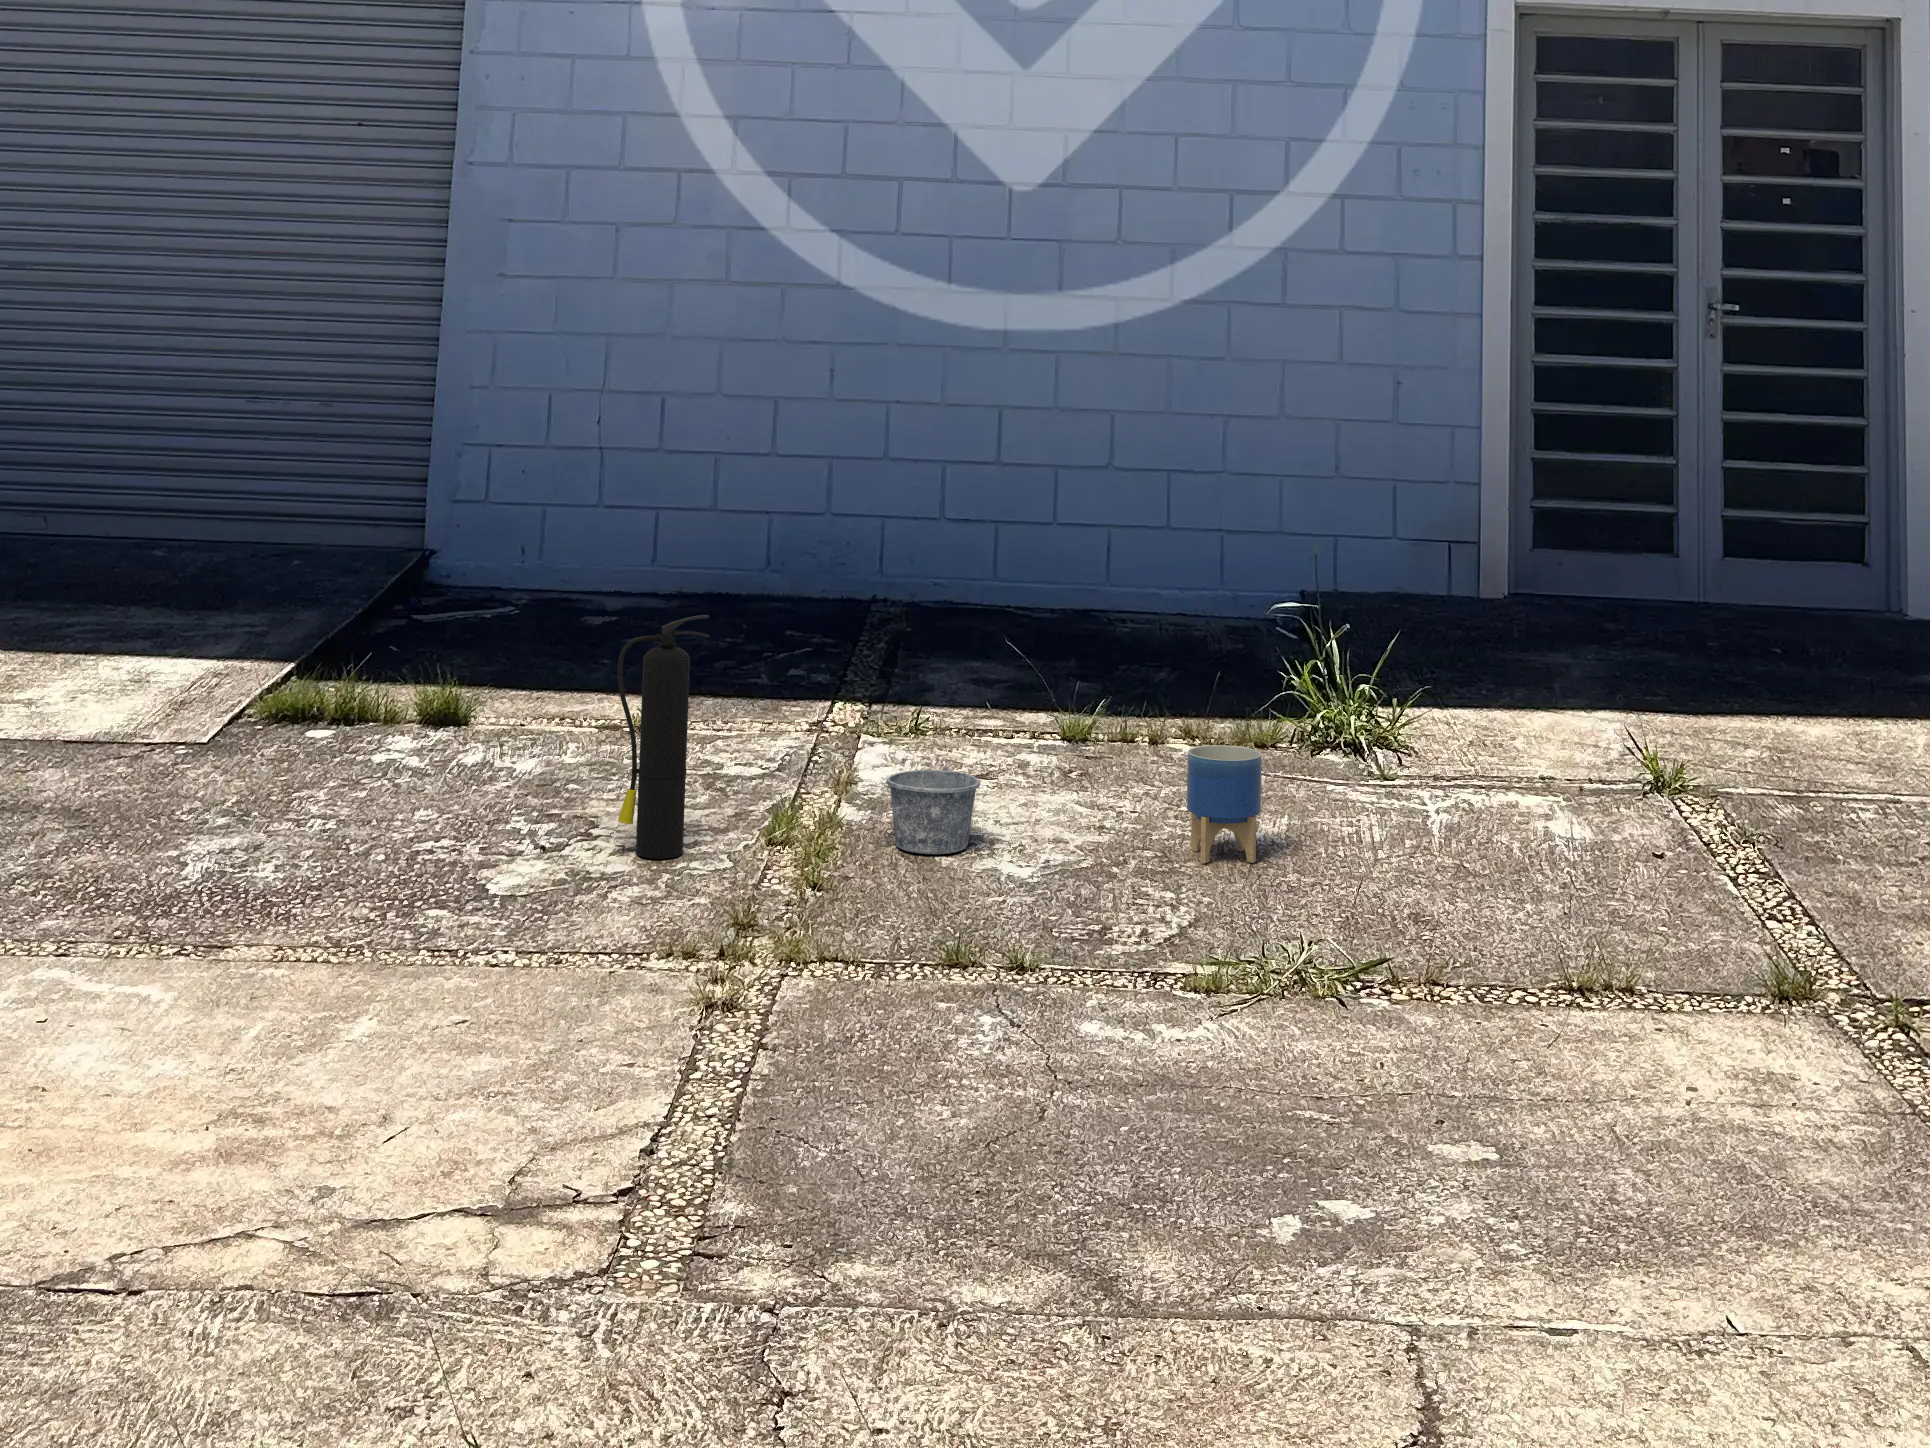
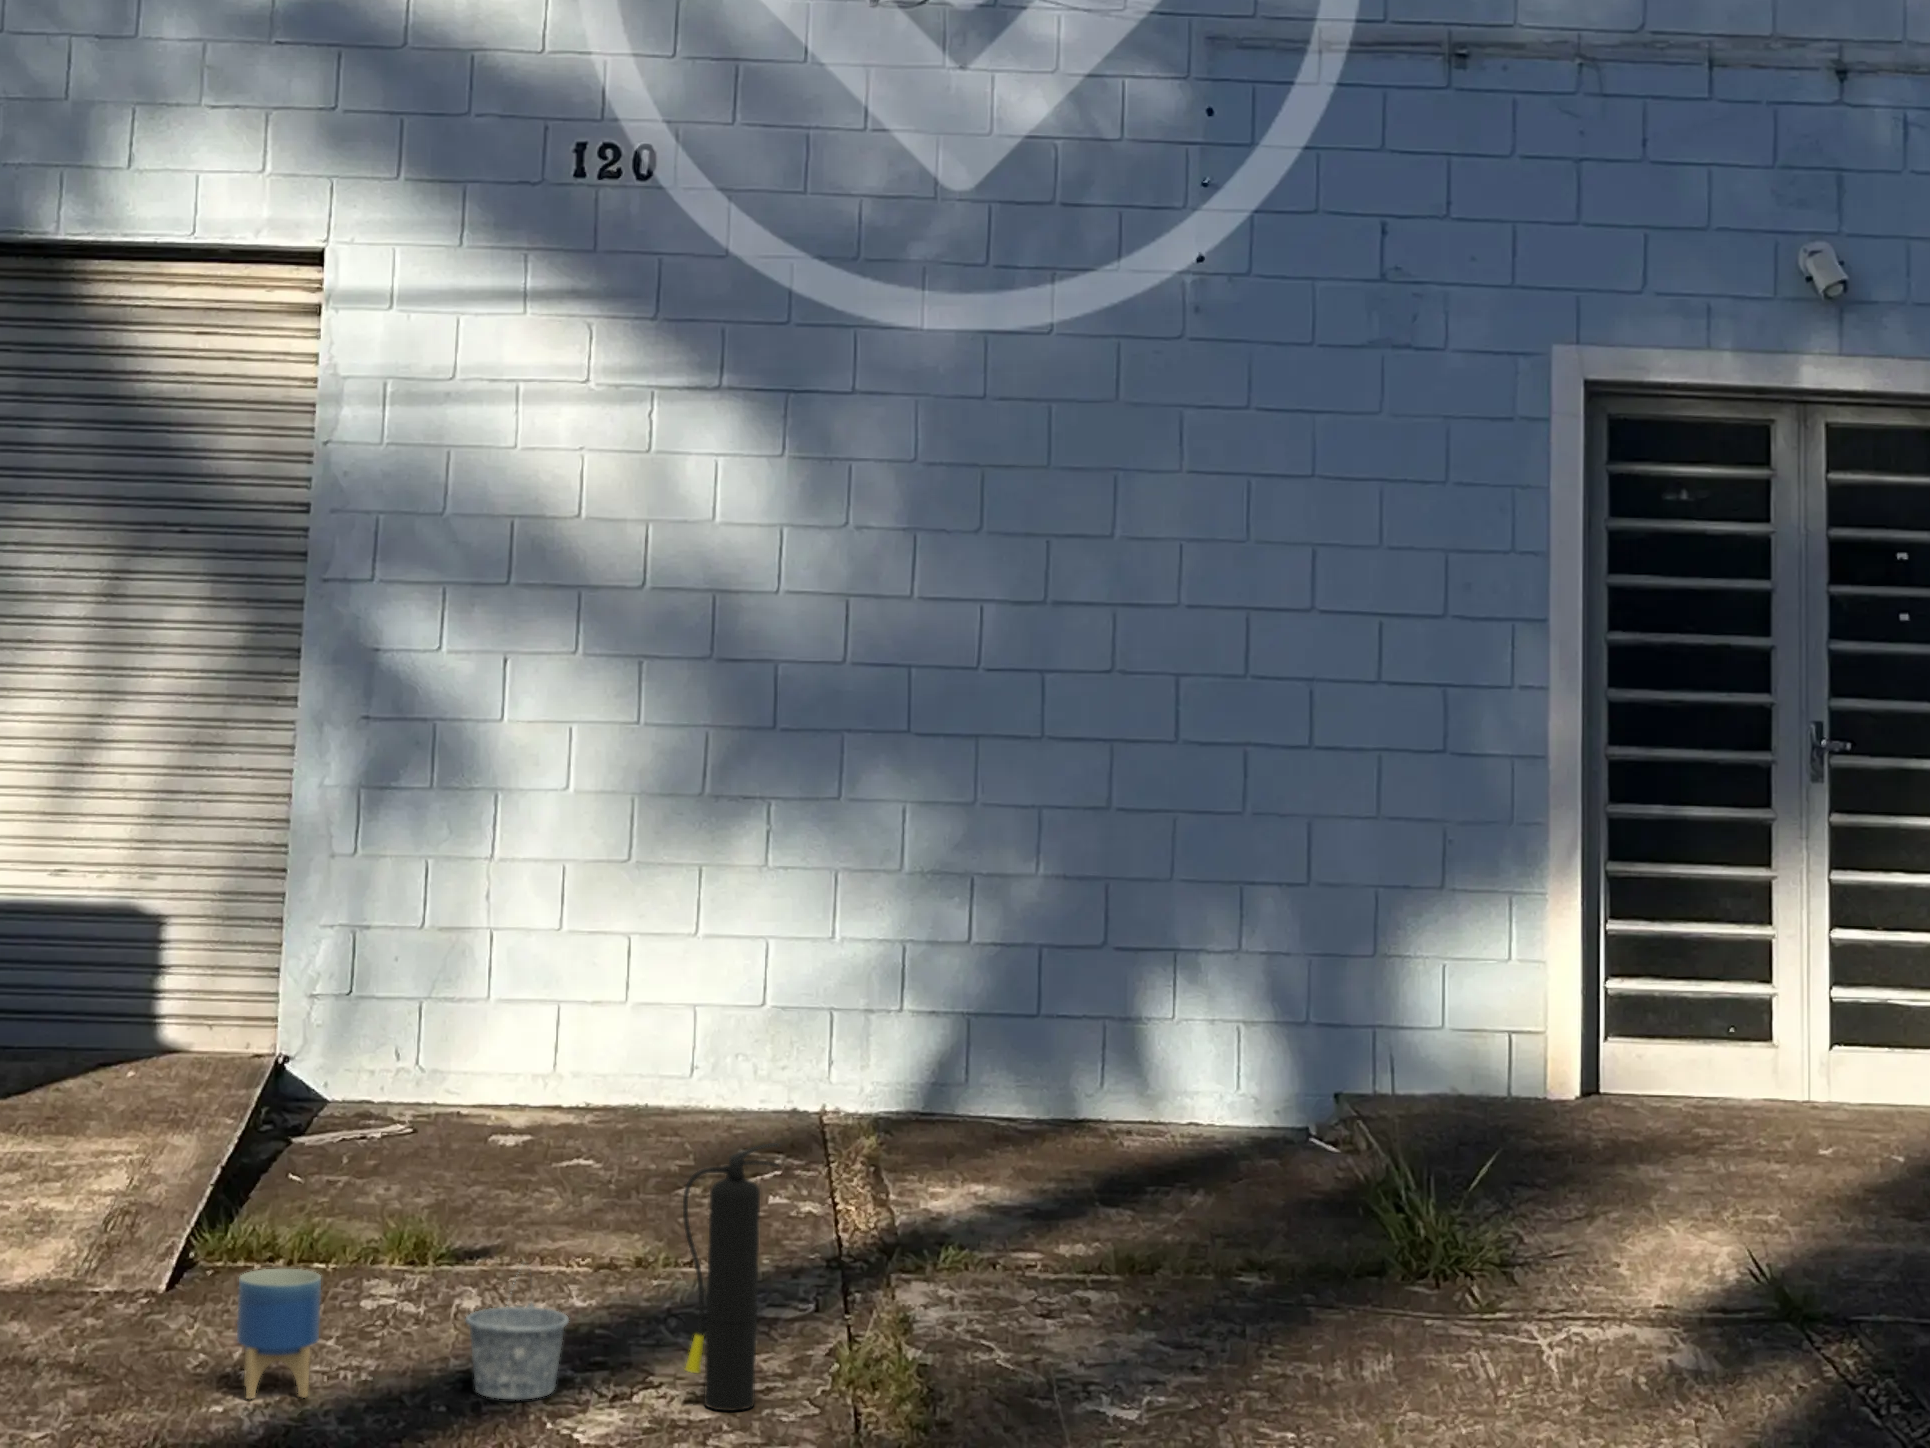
bucket: present [886,729,980,854] -> present [466,1262,569,1399]
planter: present [1187,745,1262,863] -> present [237,1269,321,1399]

